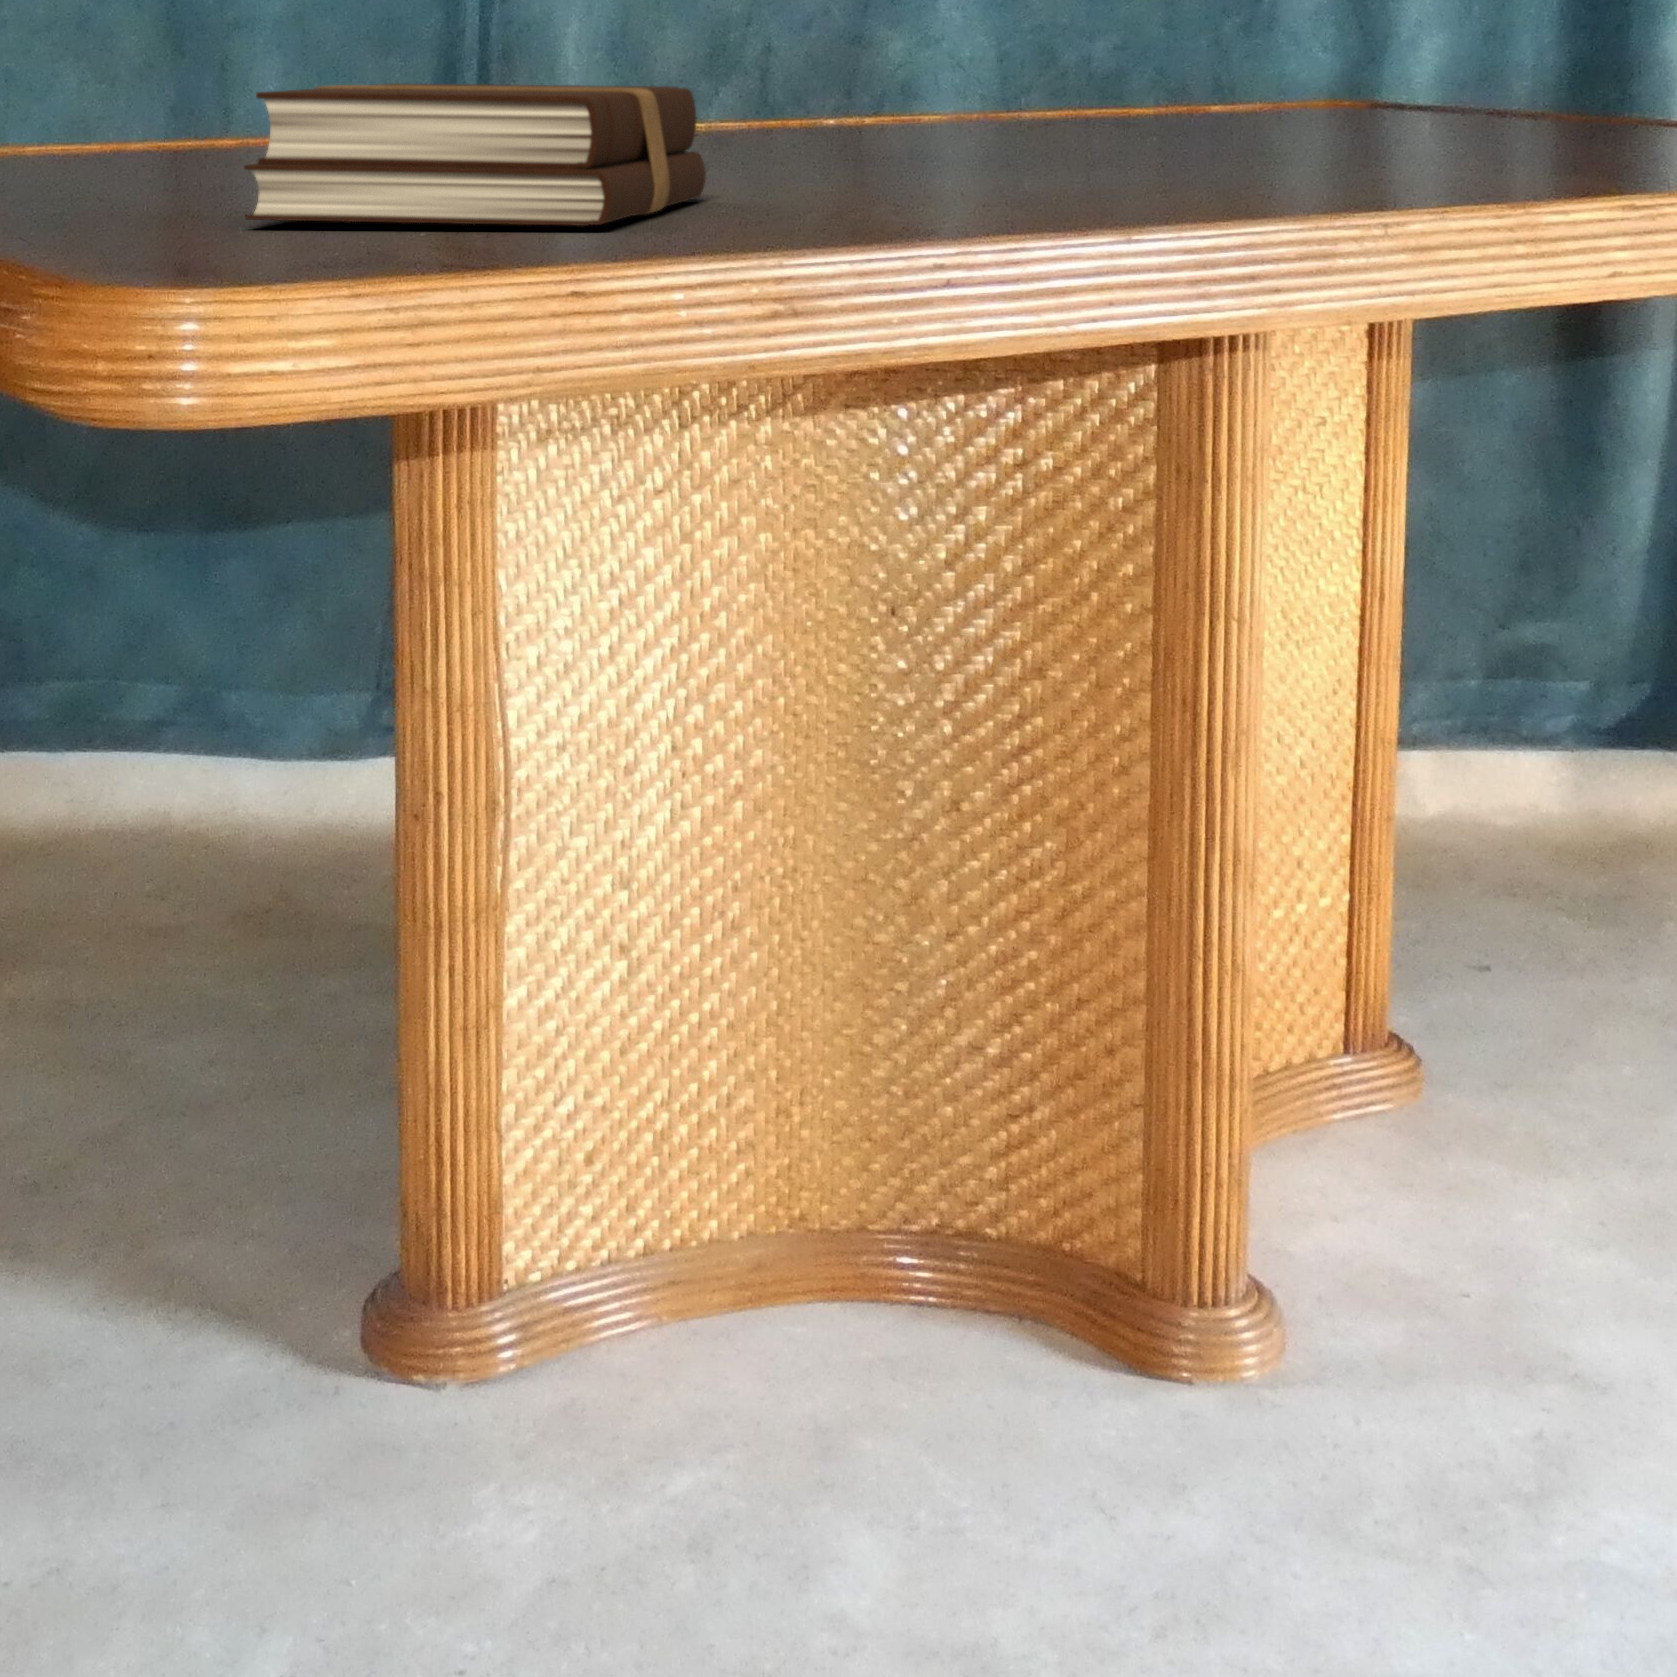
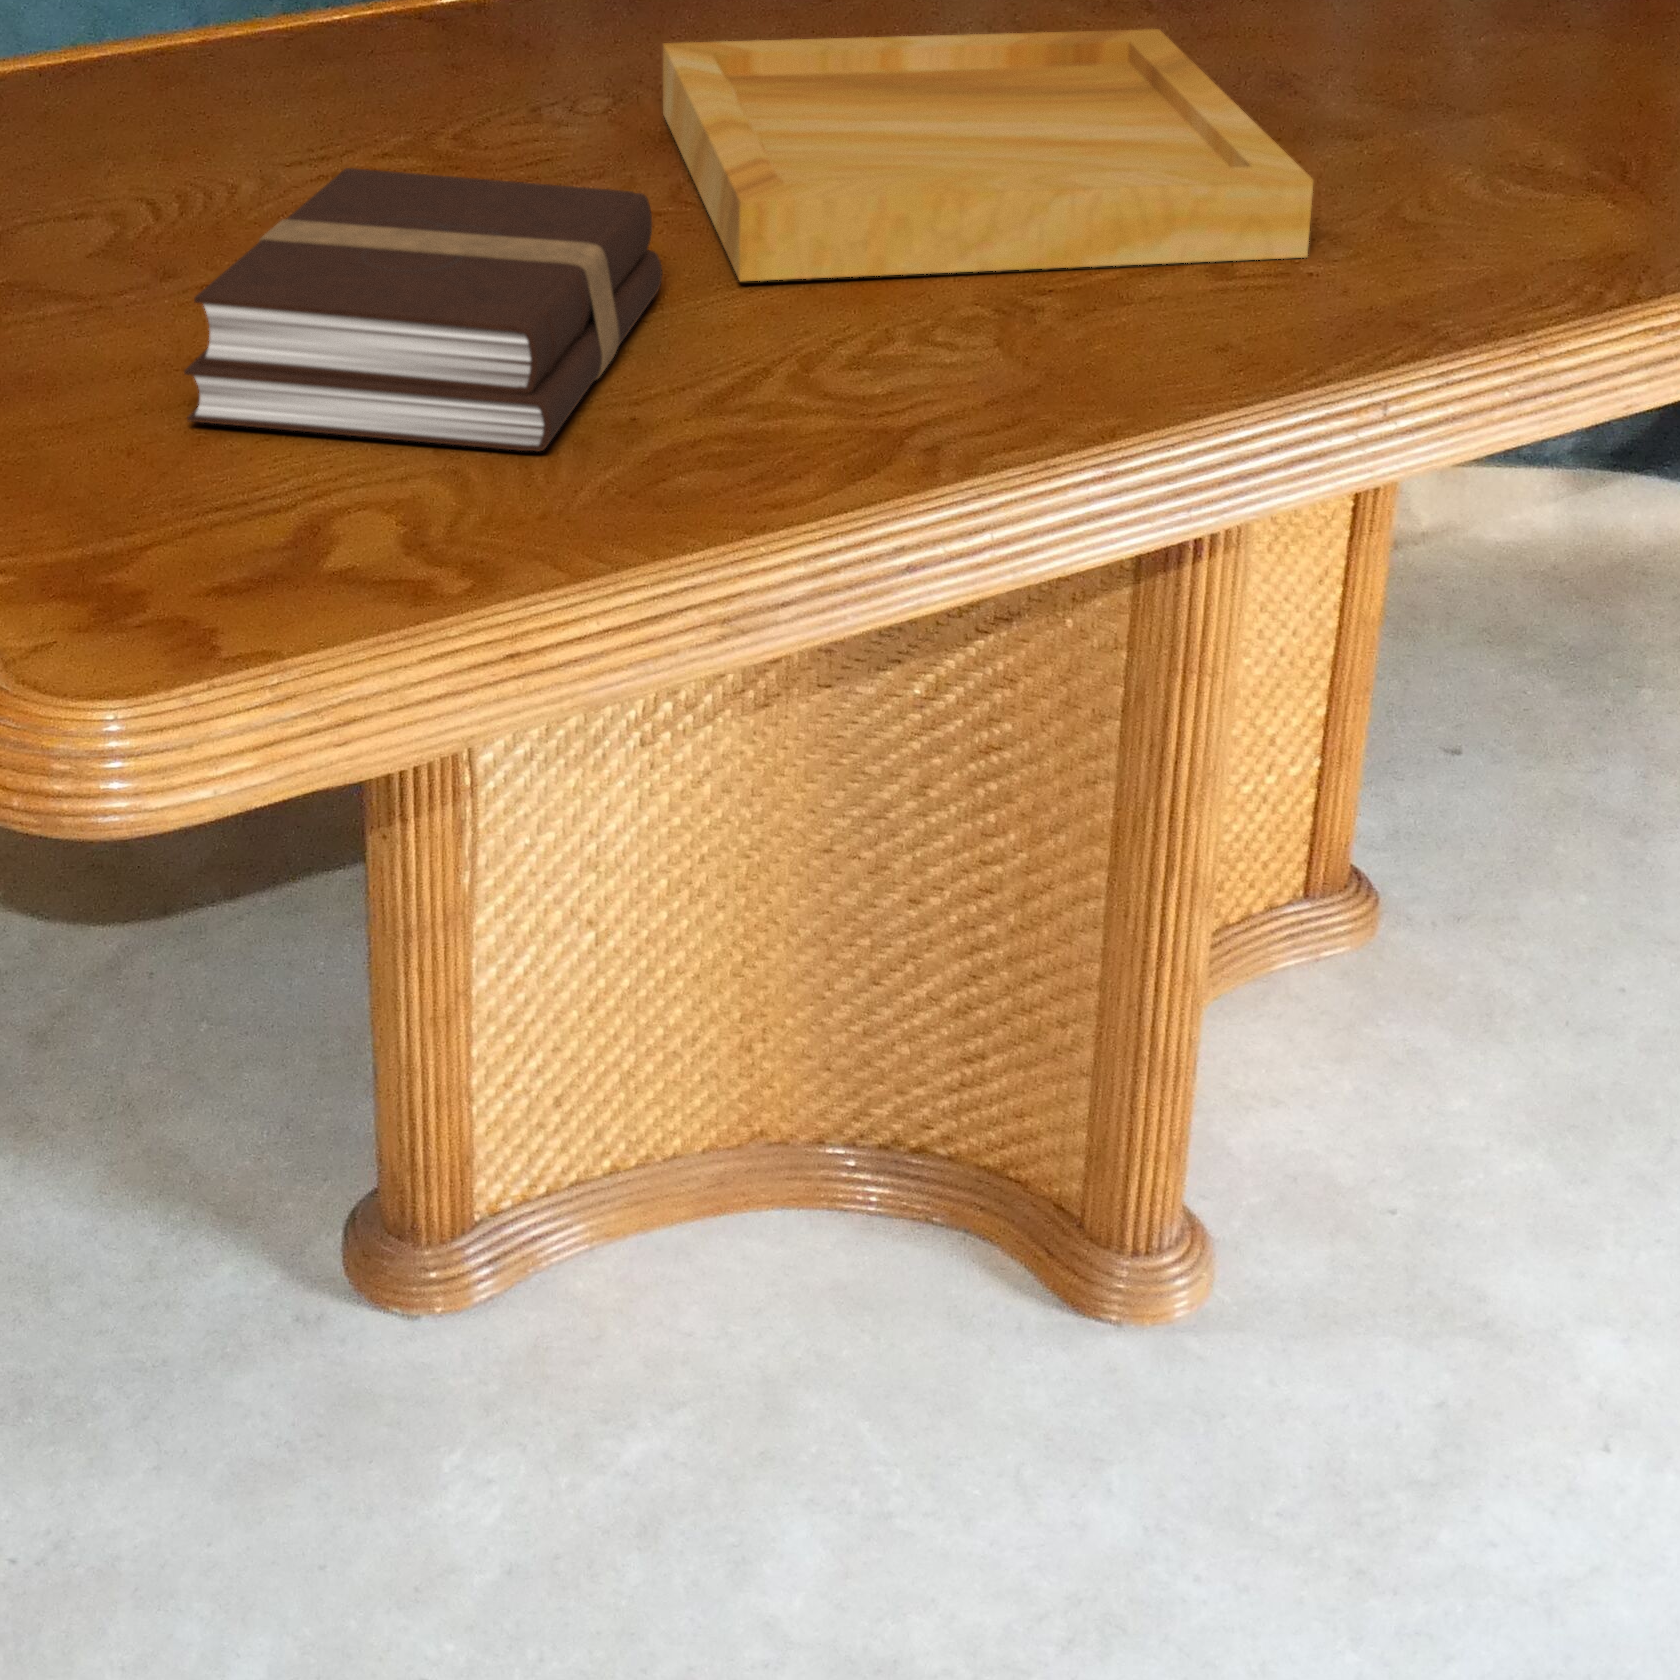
tray: none [688,92,1338,191] -> present [663,29,1313,281]

